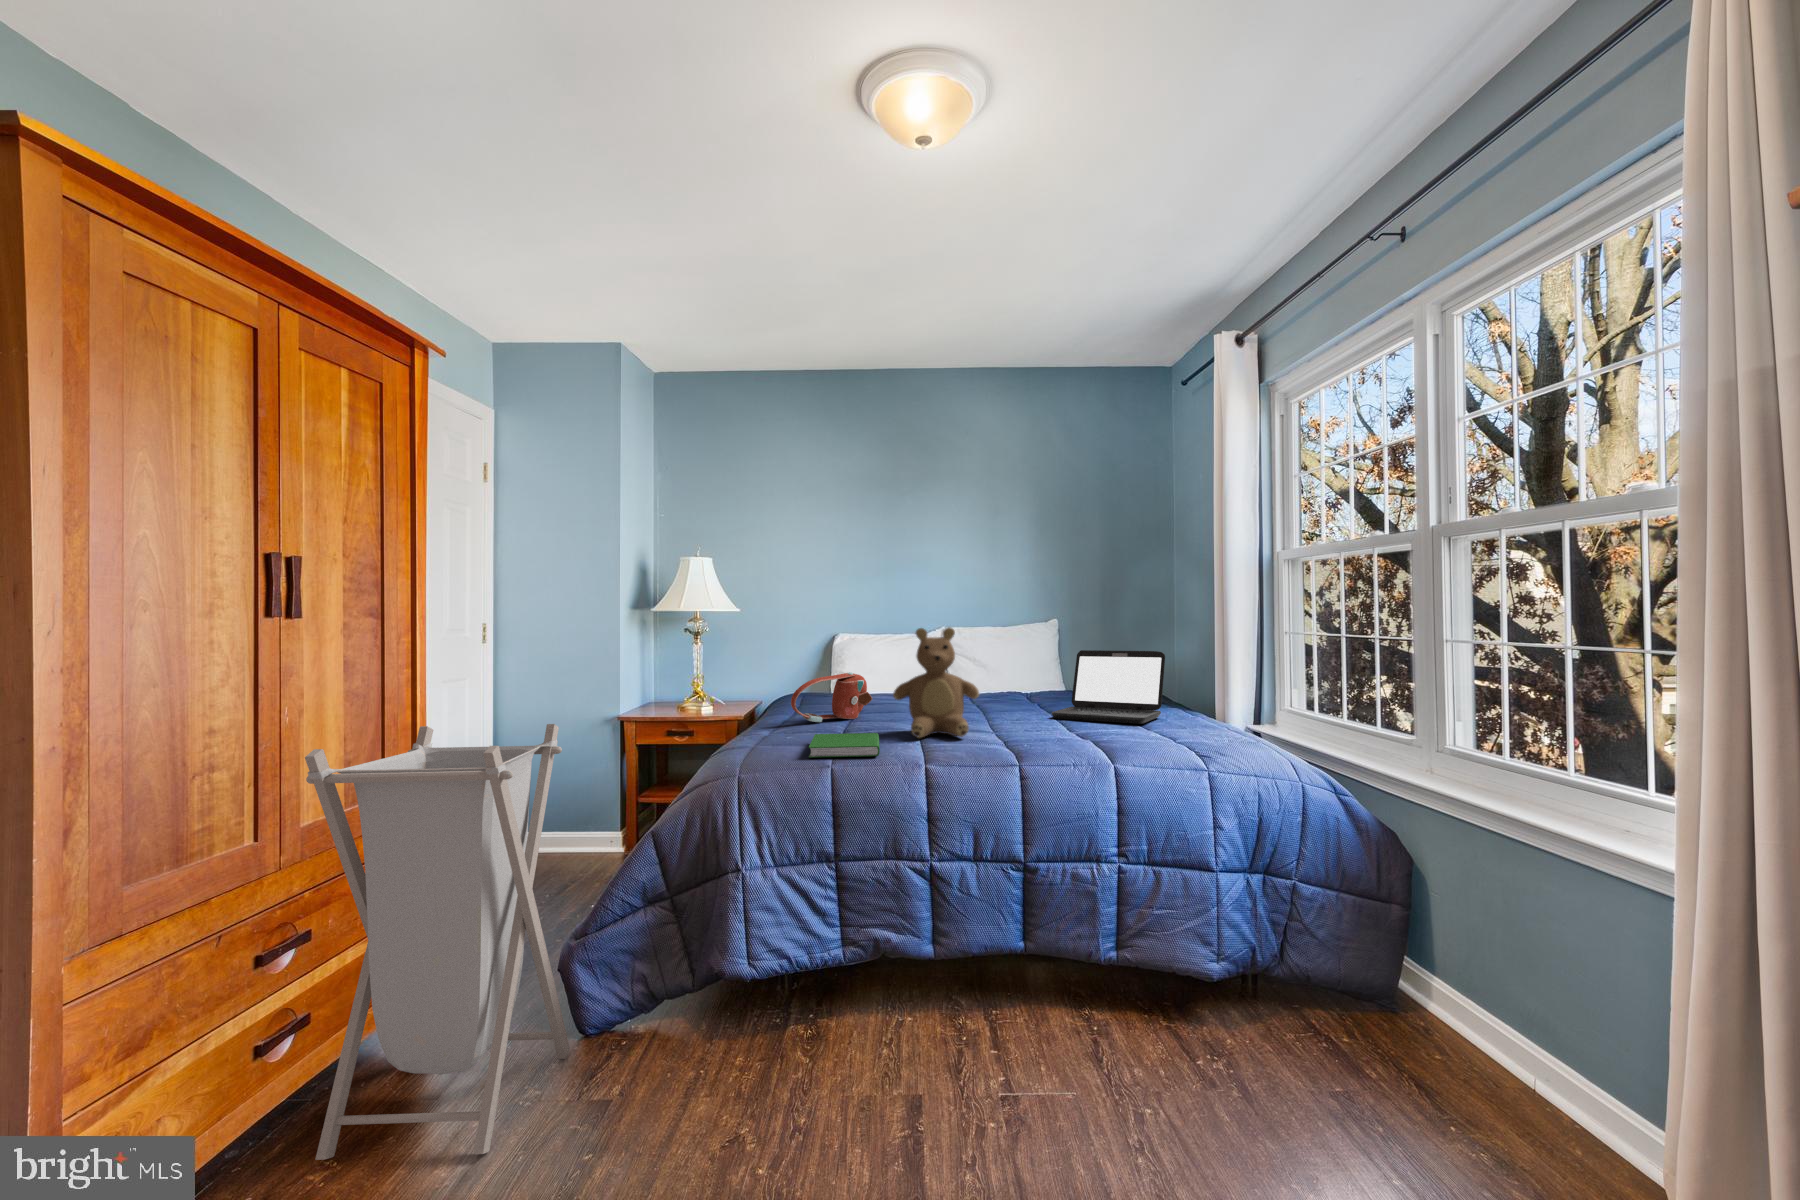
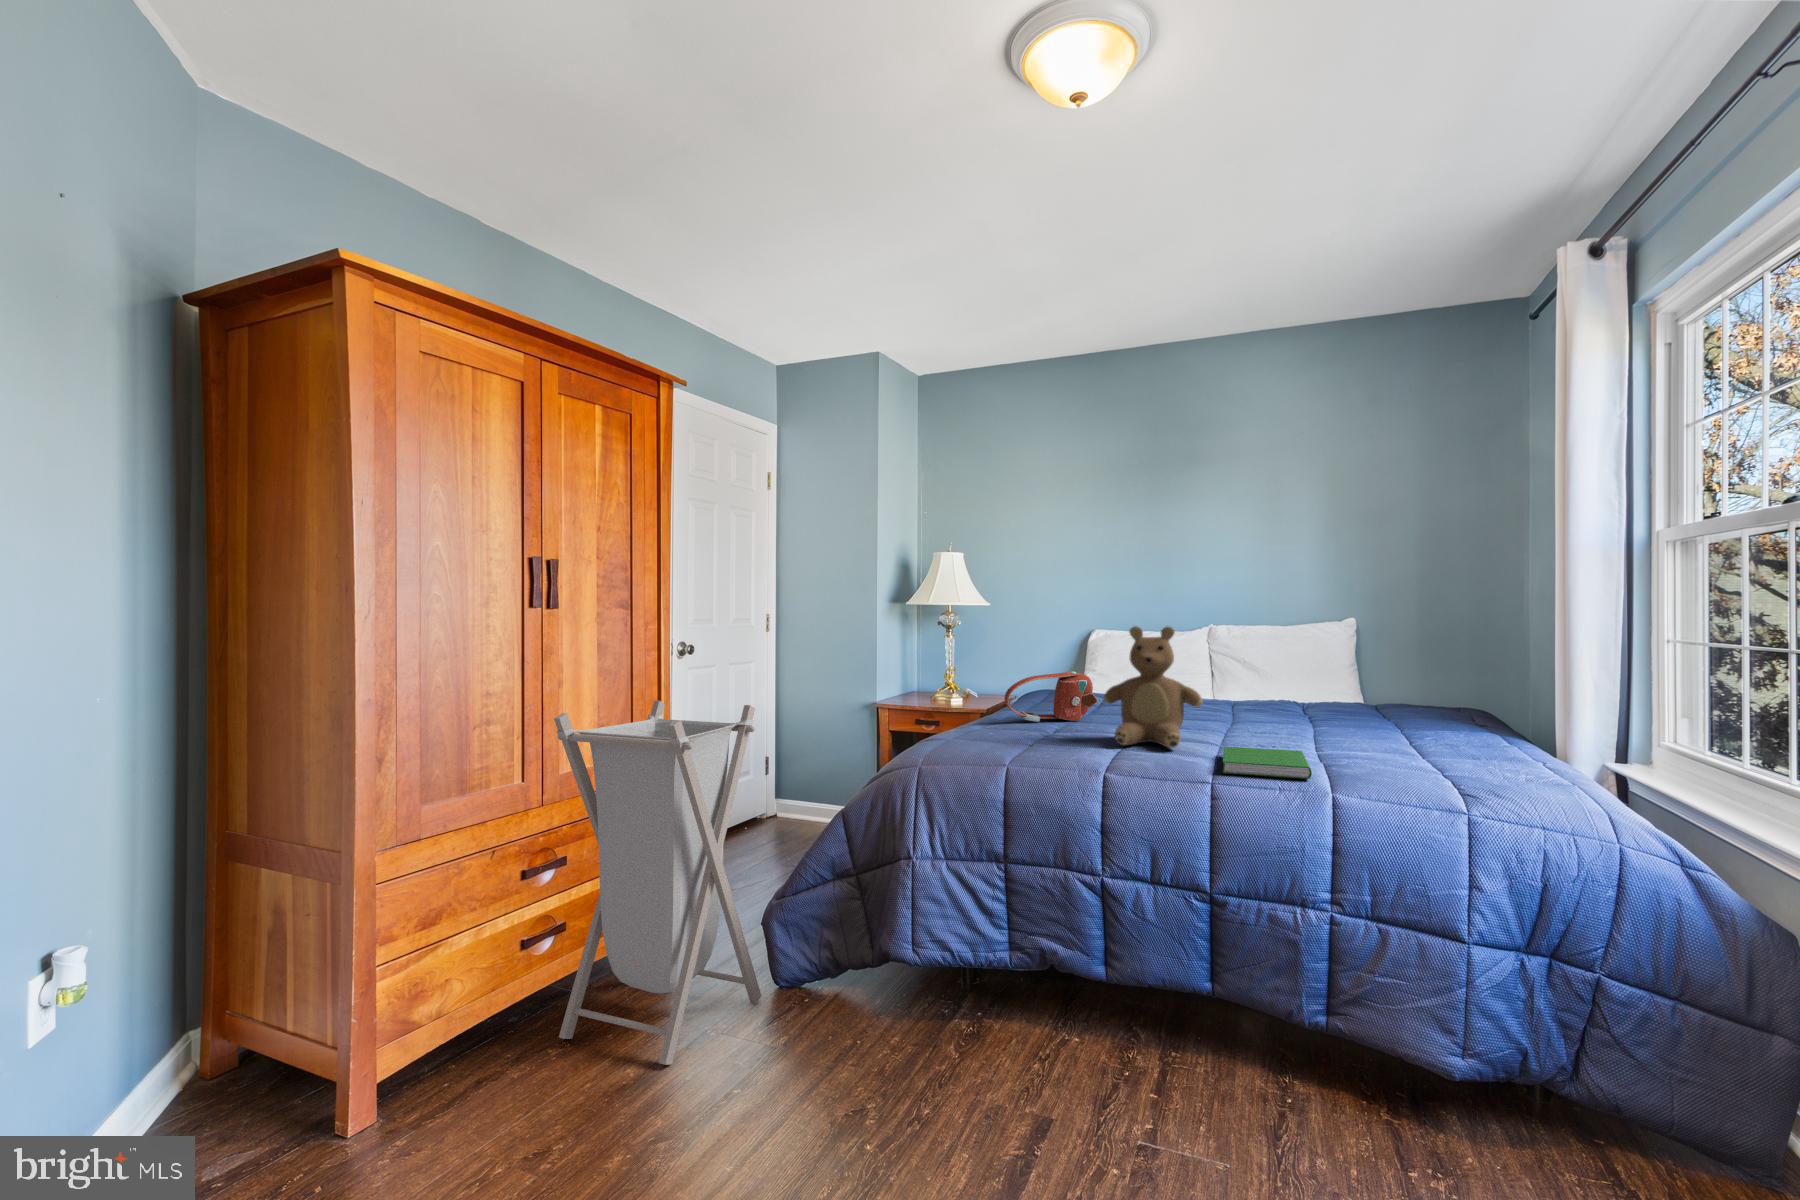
laptop: present [1052,650,1165,724] -> none [1310,657,1474,751]
hardcover book: present [809,733,880,758] -> present [1223,747,1312,779]

